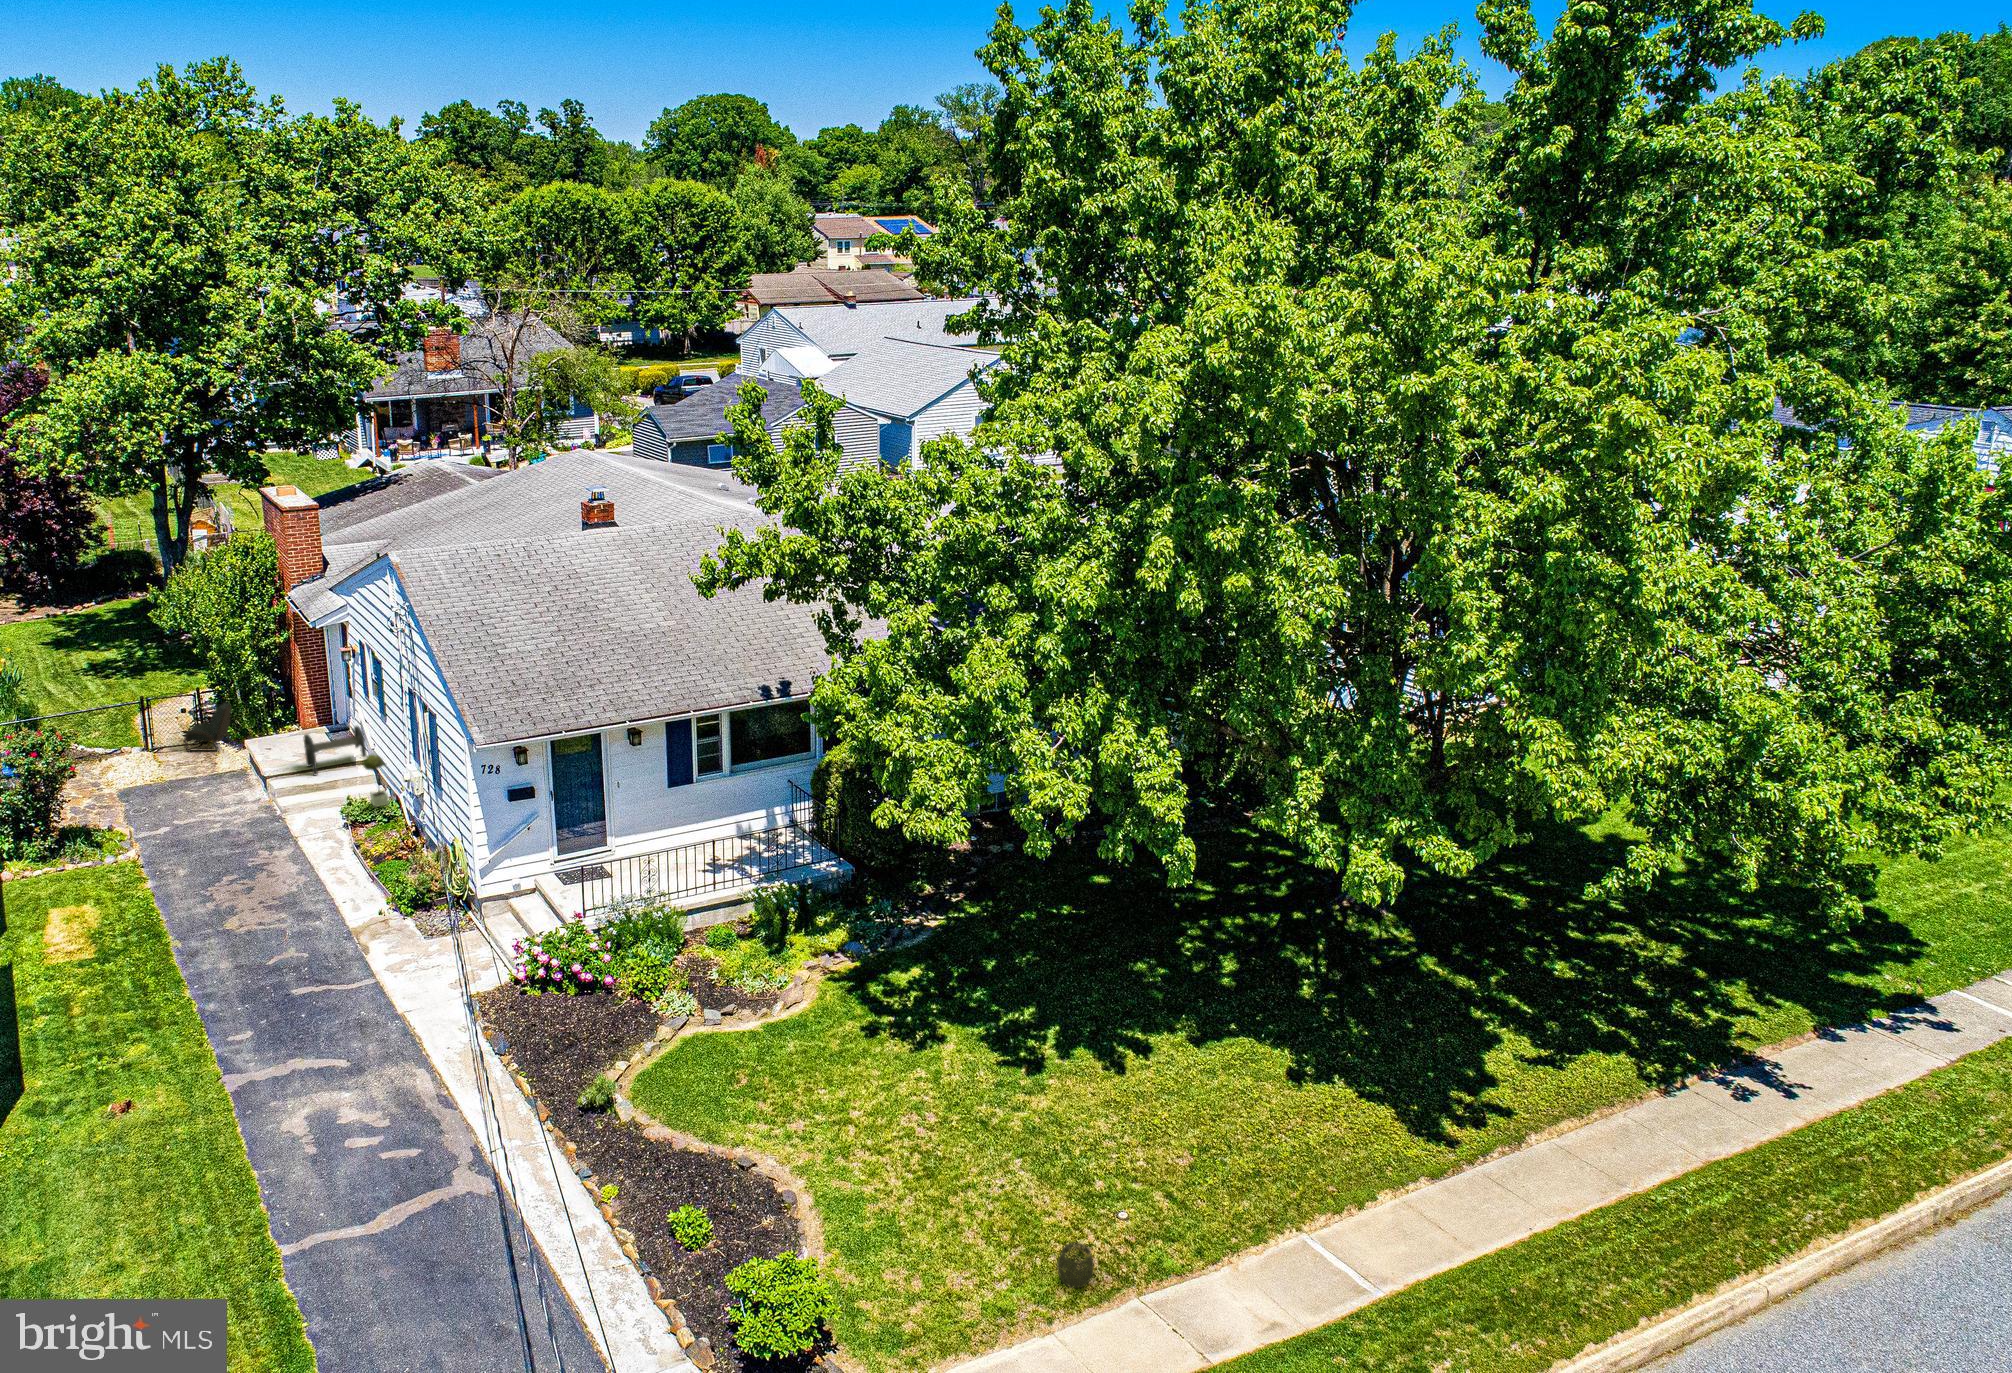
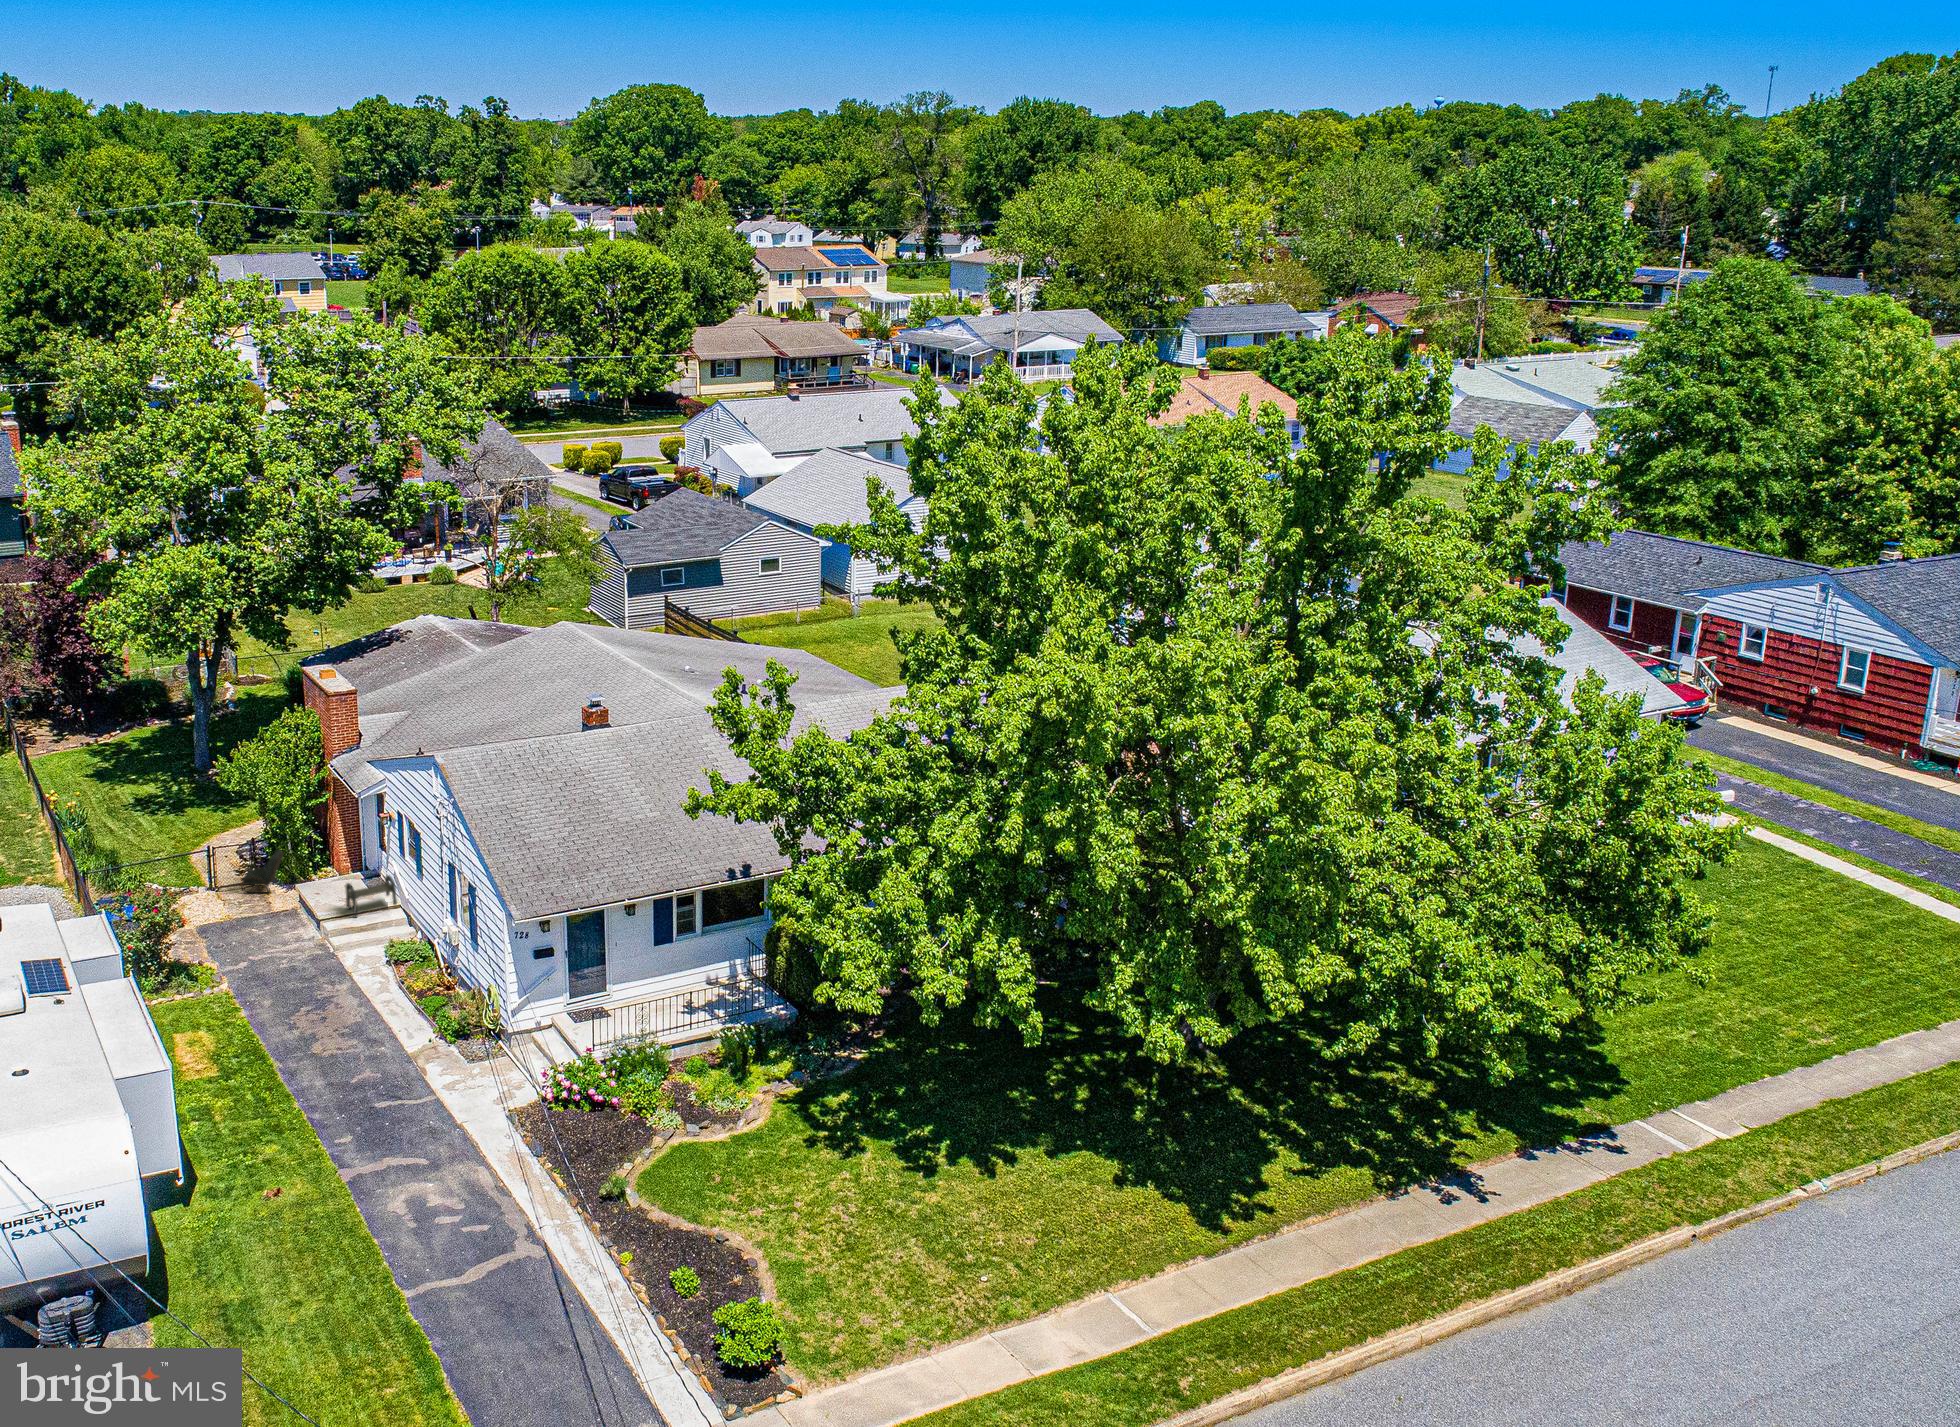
potted tree: present [363,754,389,807] -> none [402,905,422,949]
woven basket: present [1057,1243,1094,1288] -> none [933,1294,958,1325]

